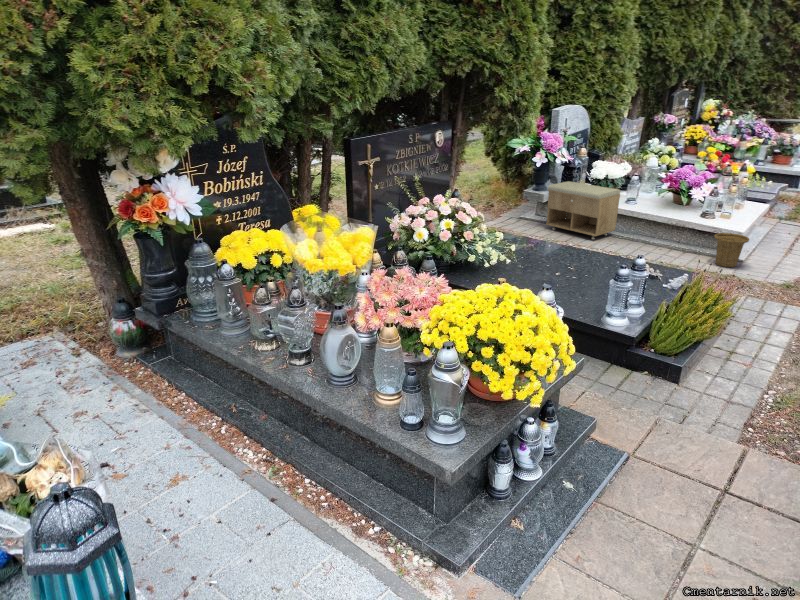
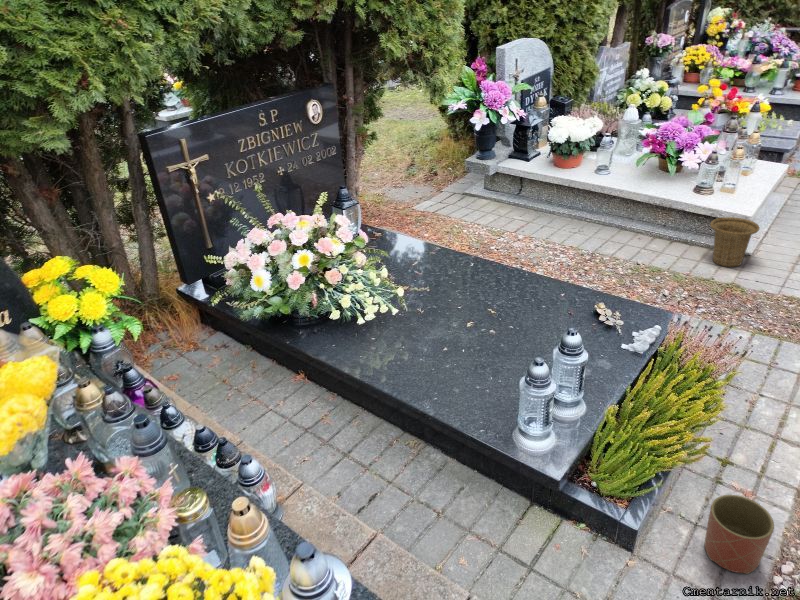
storage bench: present [546,181,620,239] -> none [491,146,585,227]
planter: none [722,353,764,397] -> present [705,495,774,574]

